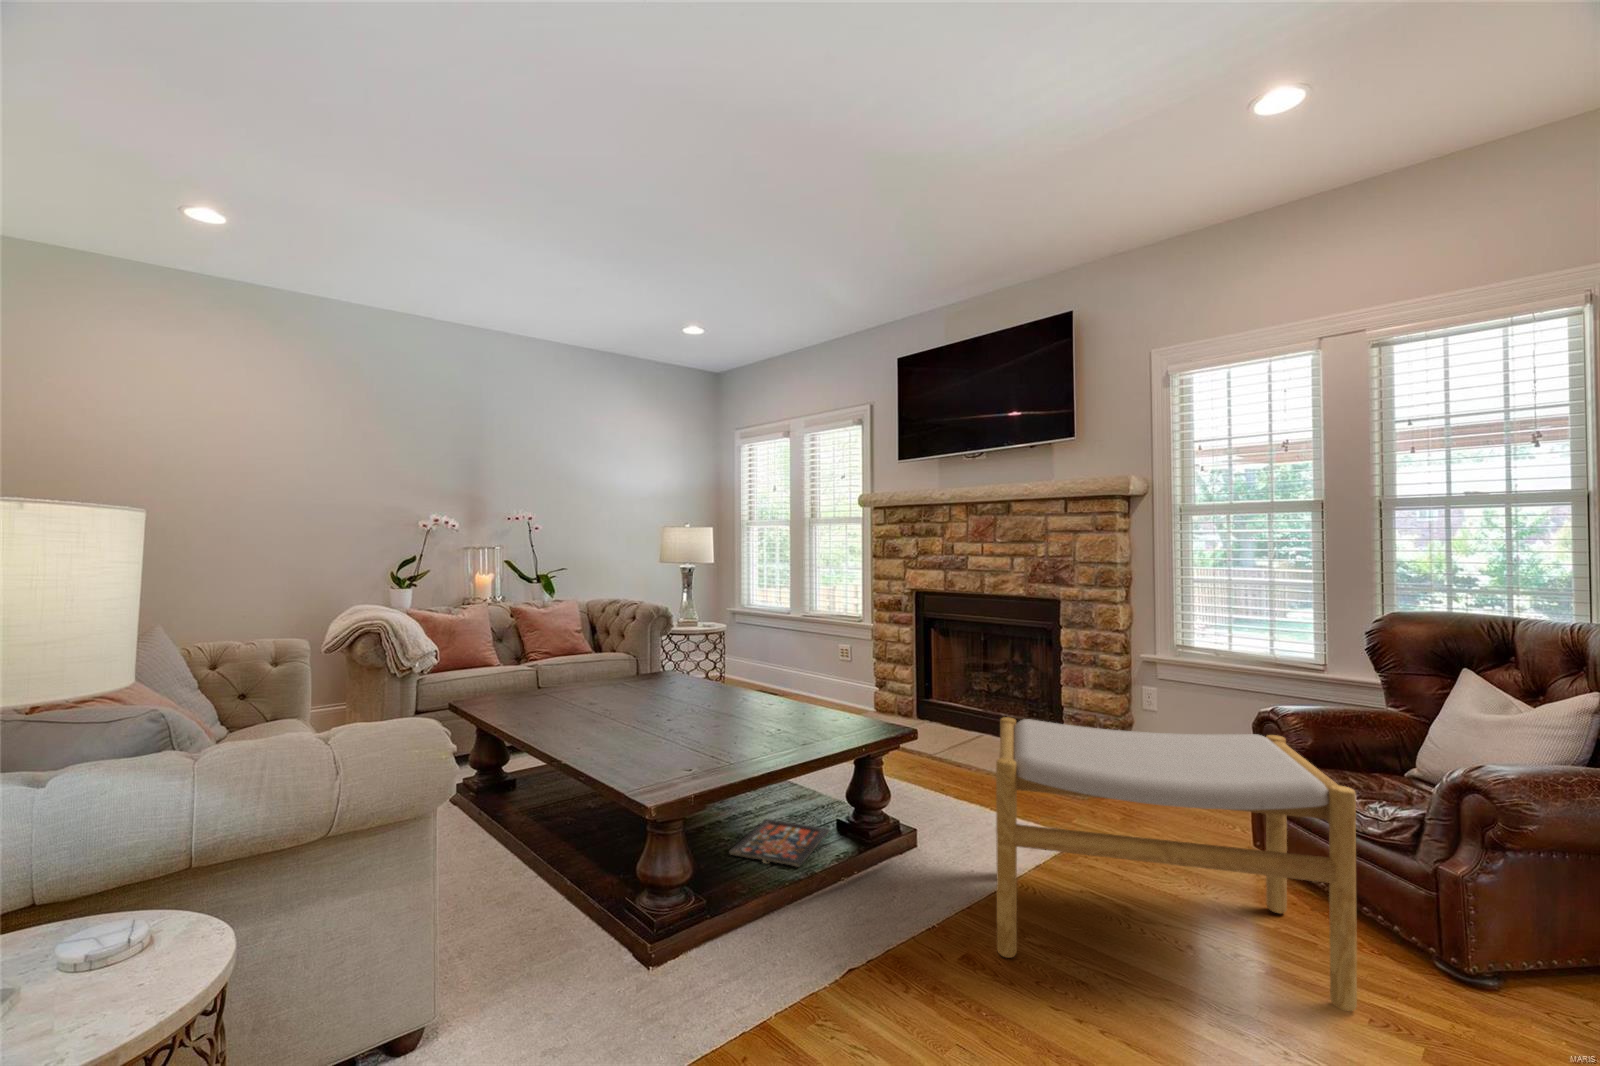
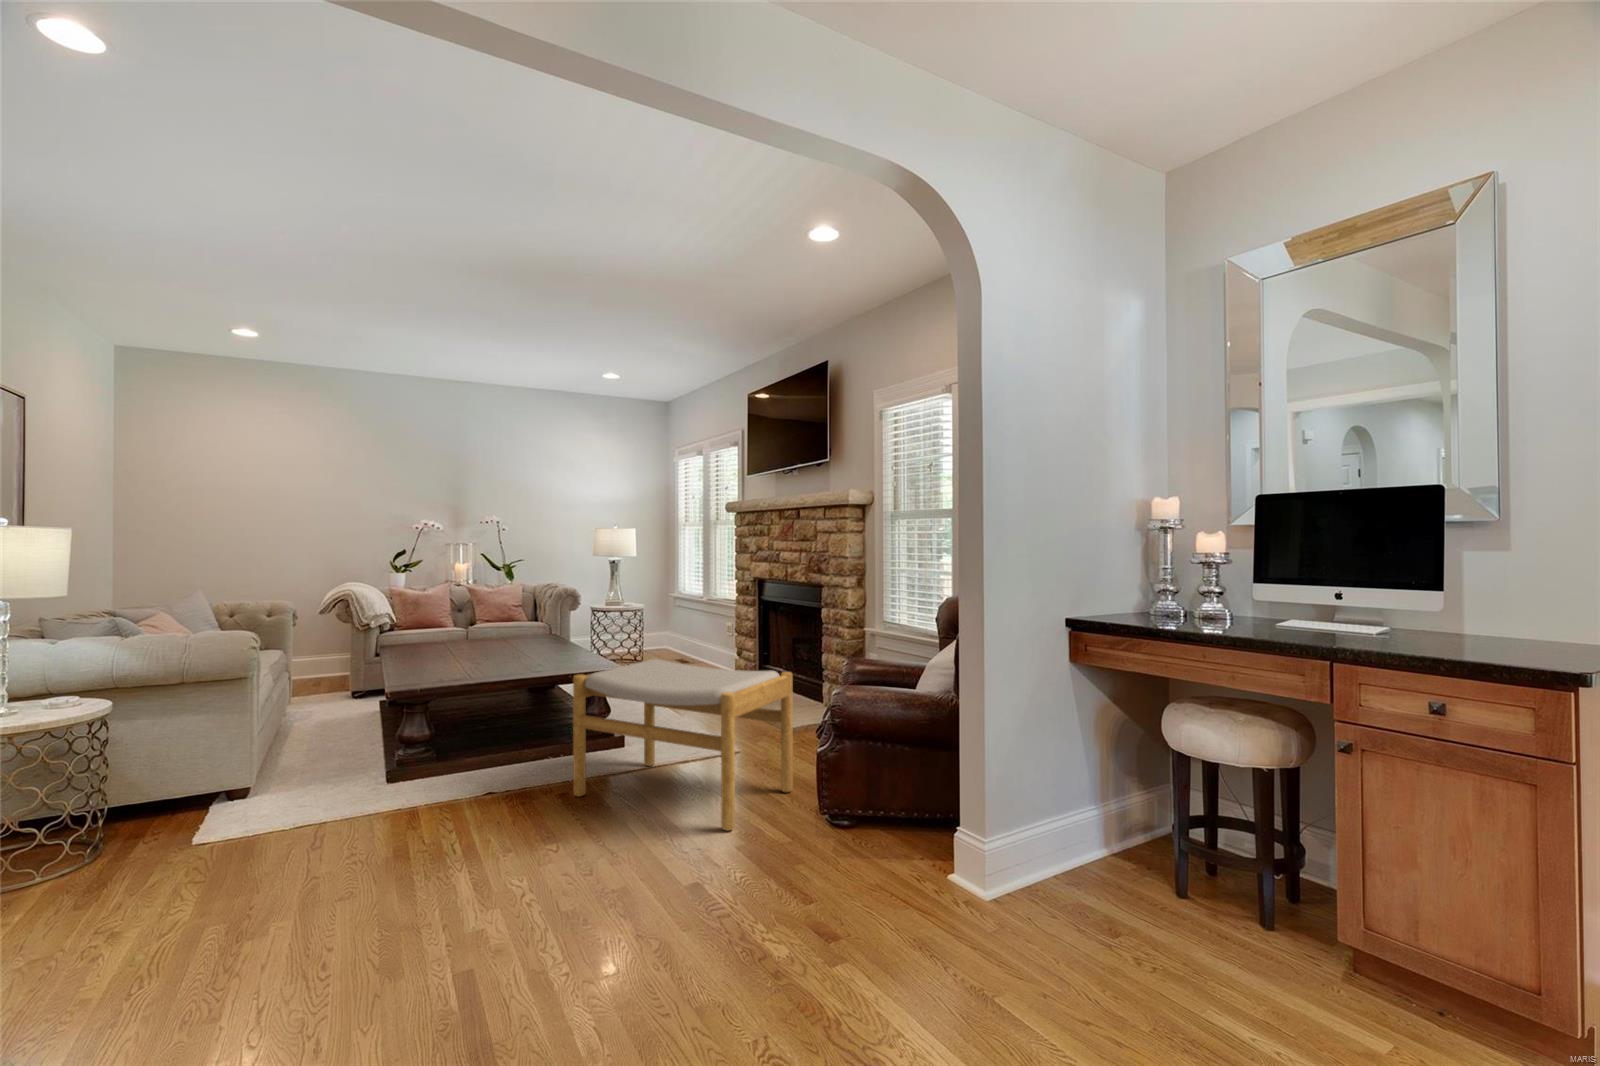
board game: present [729,819,829,867] -> none [483,725,562,748]

